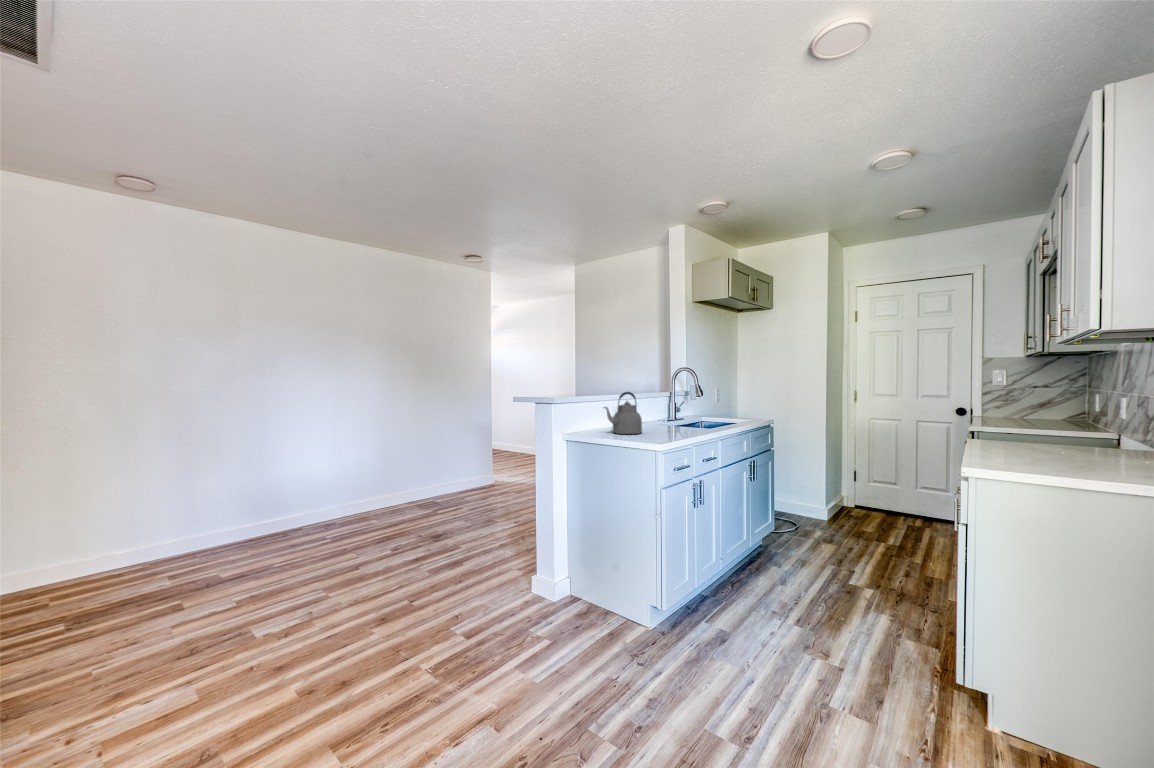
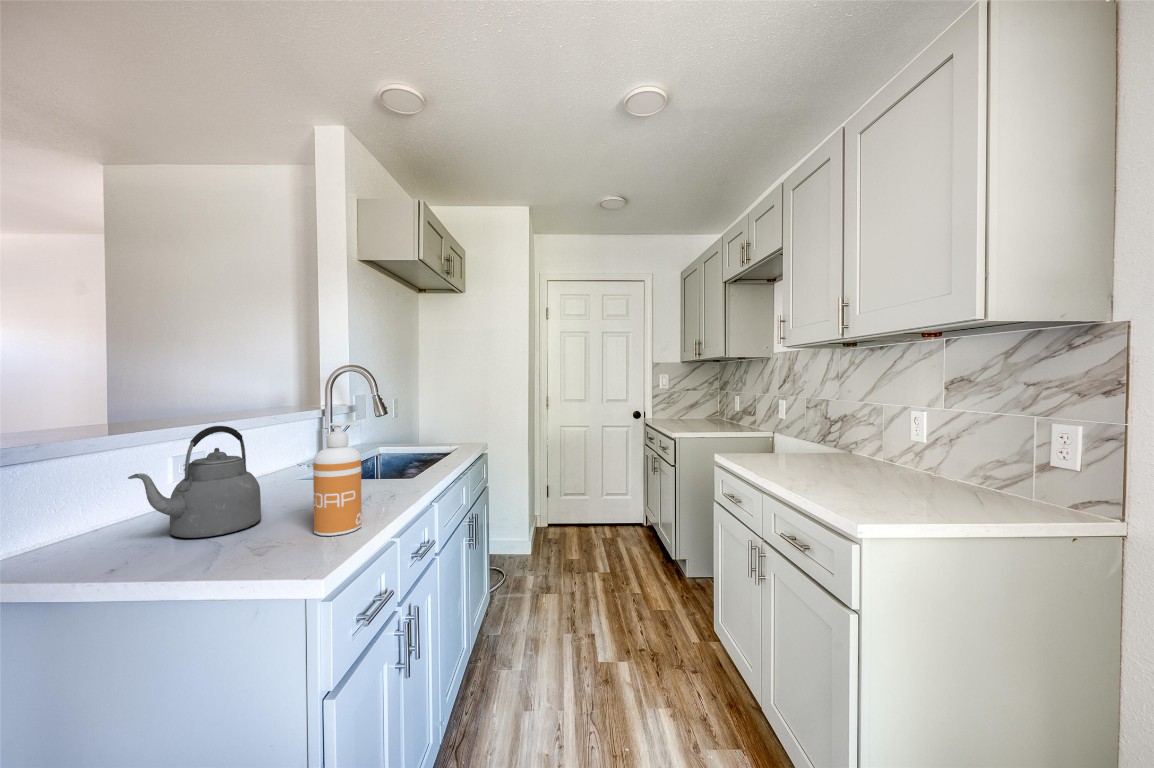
soap dispenser: none [660,391,679,439] -> present [313,422,362,536]

